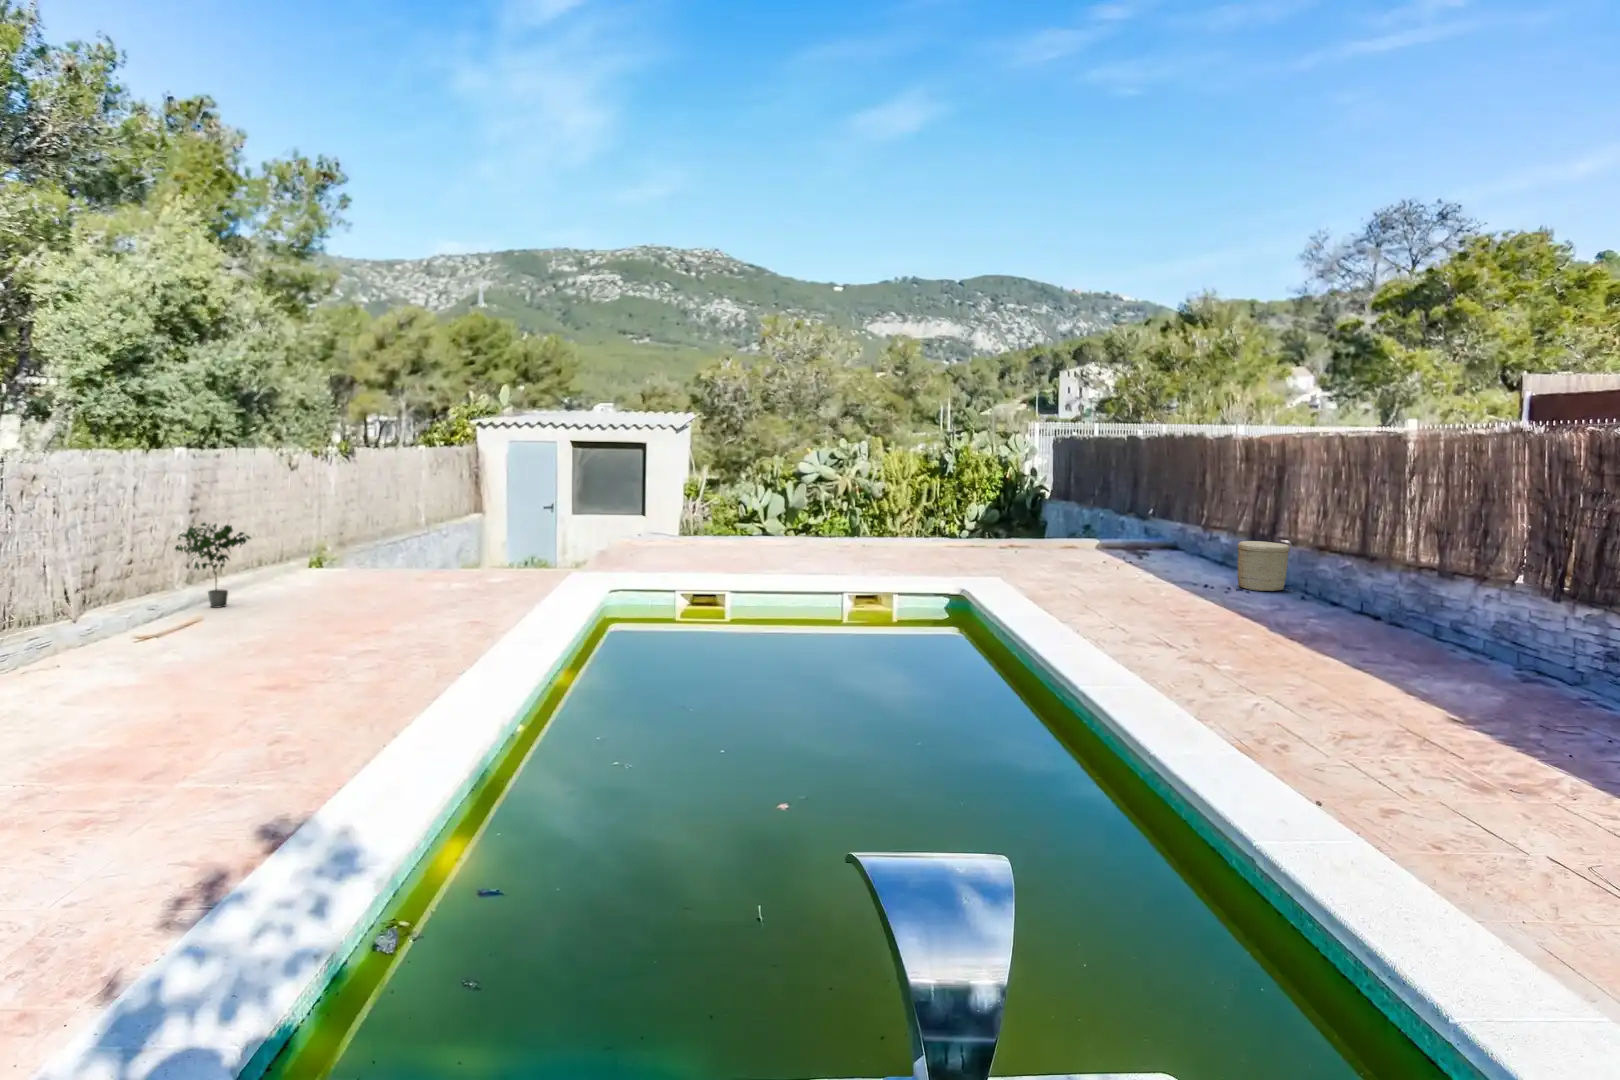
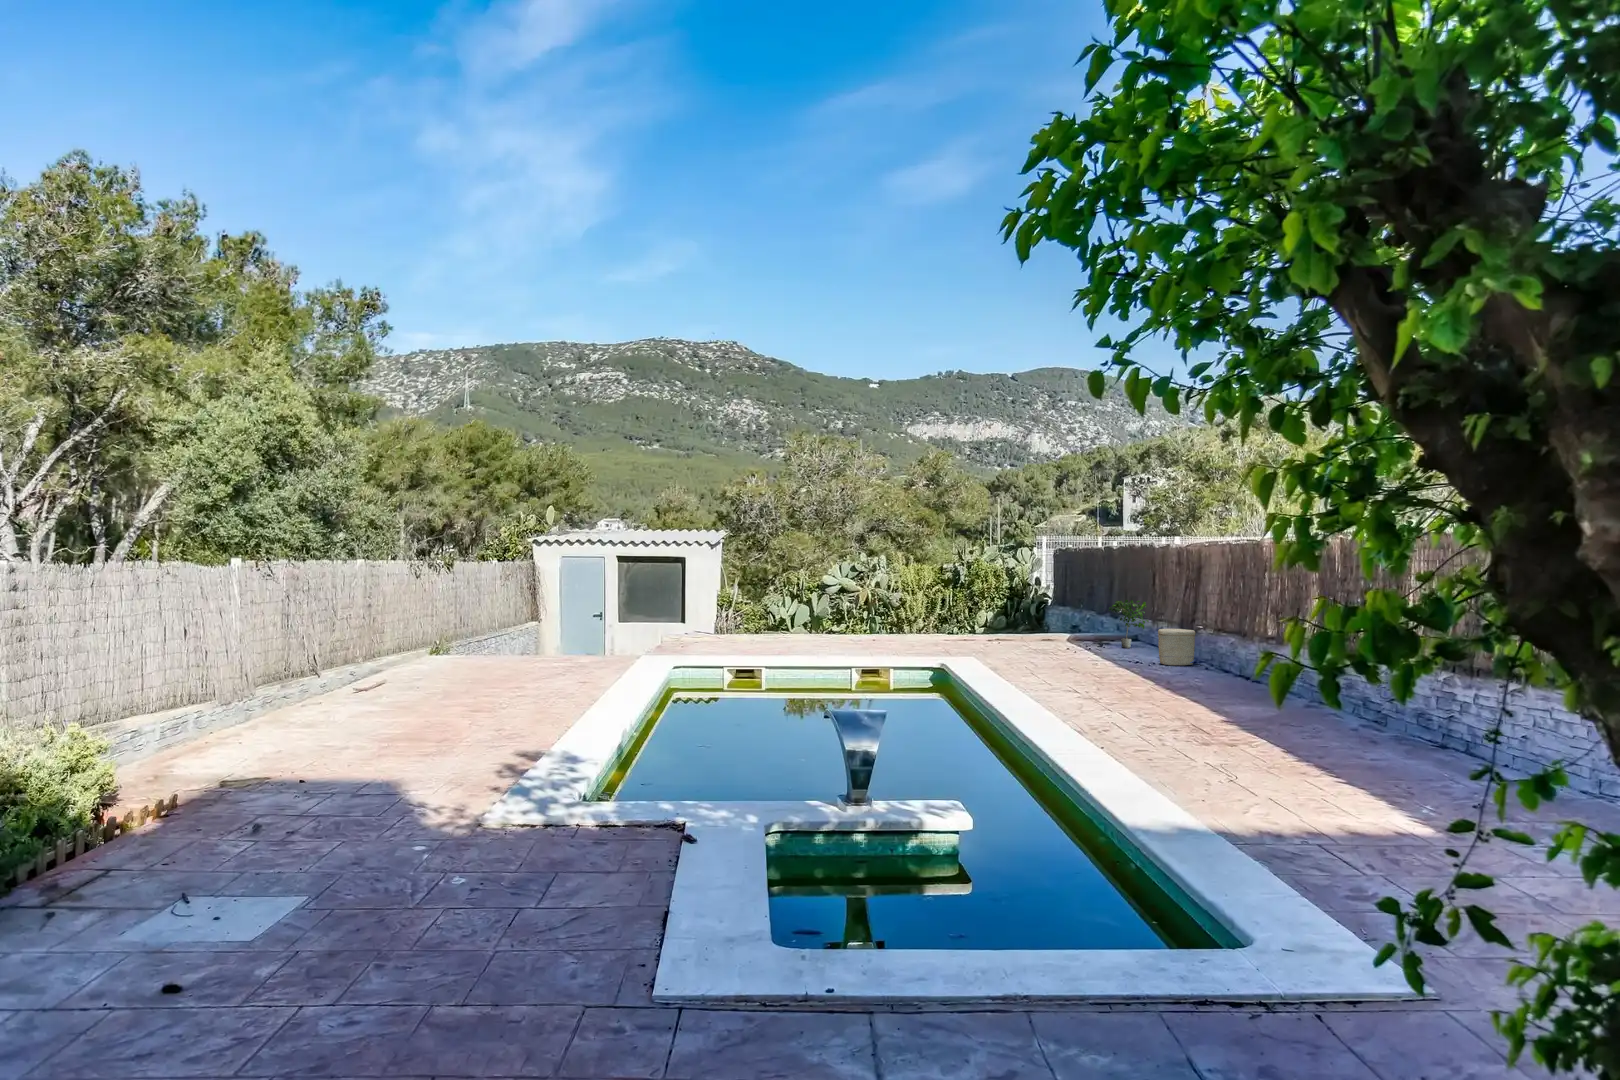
potted plant: present [175,523,250,608] -> present [1109,600,1149,648]

